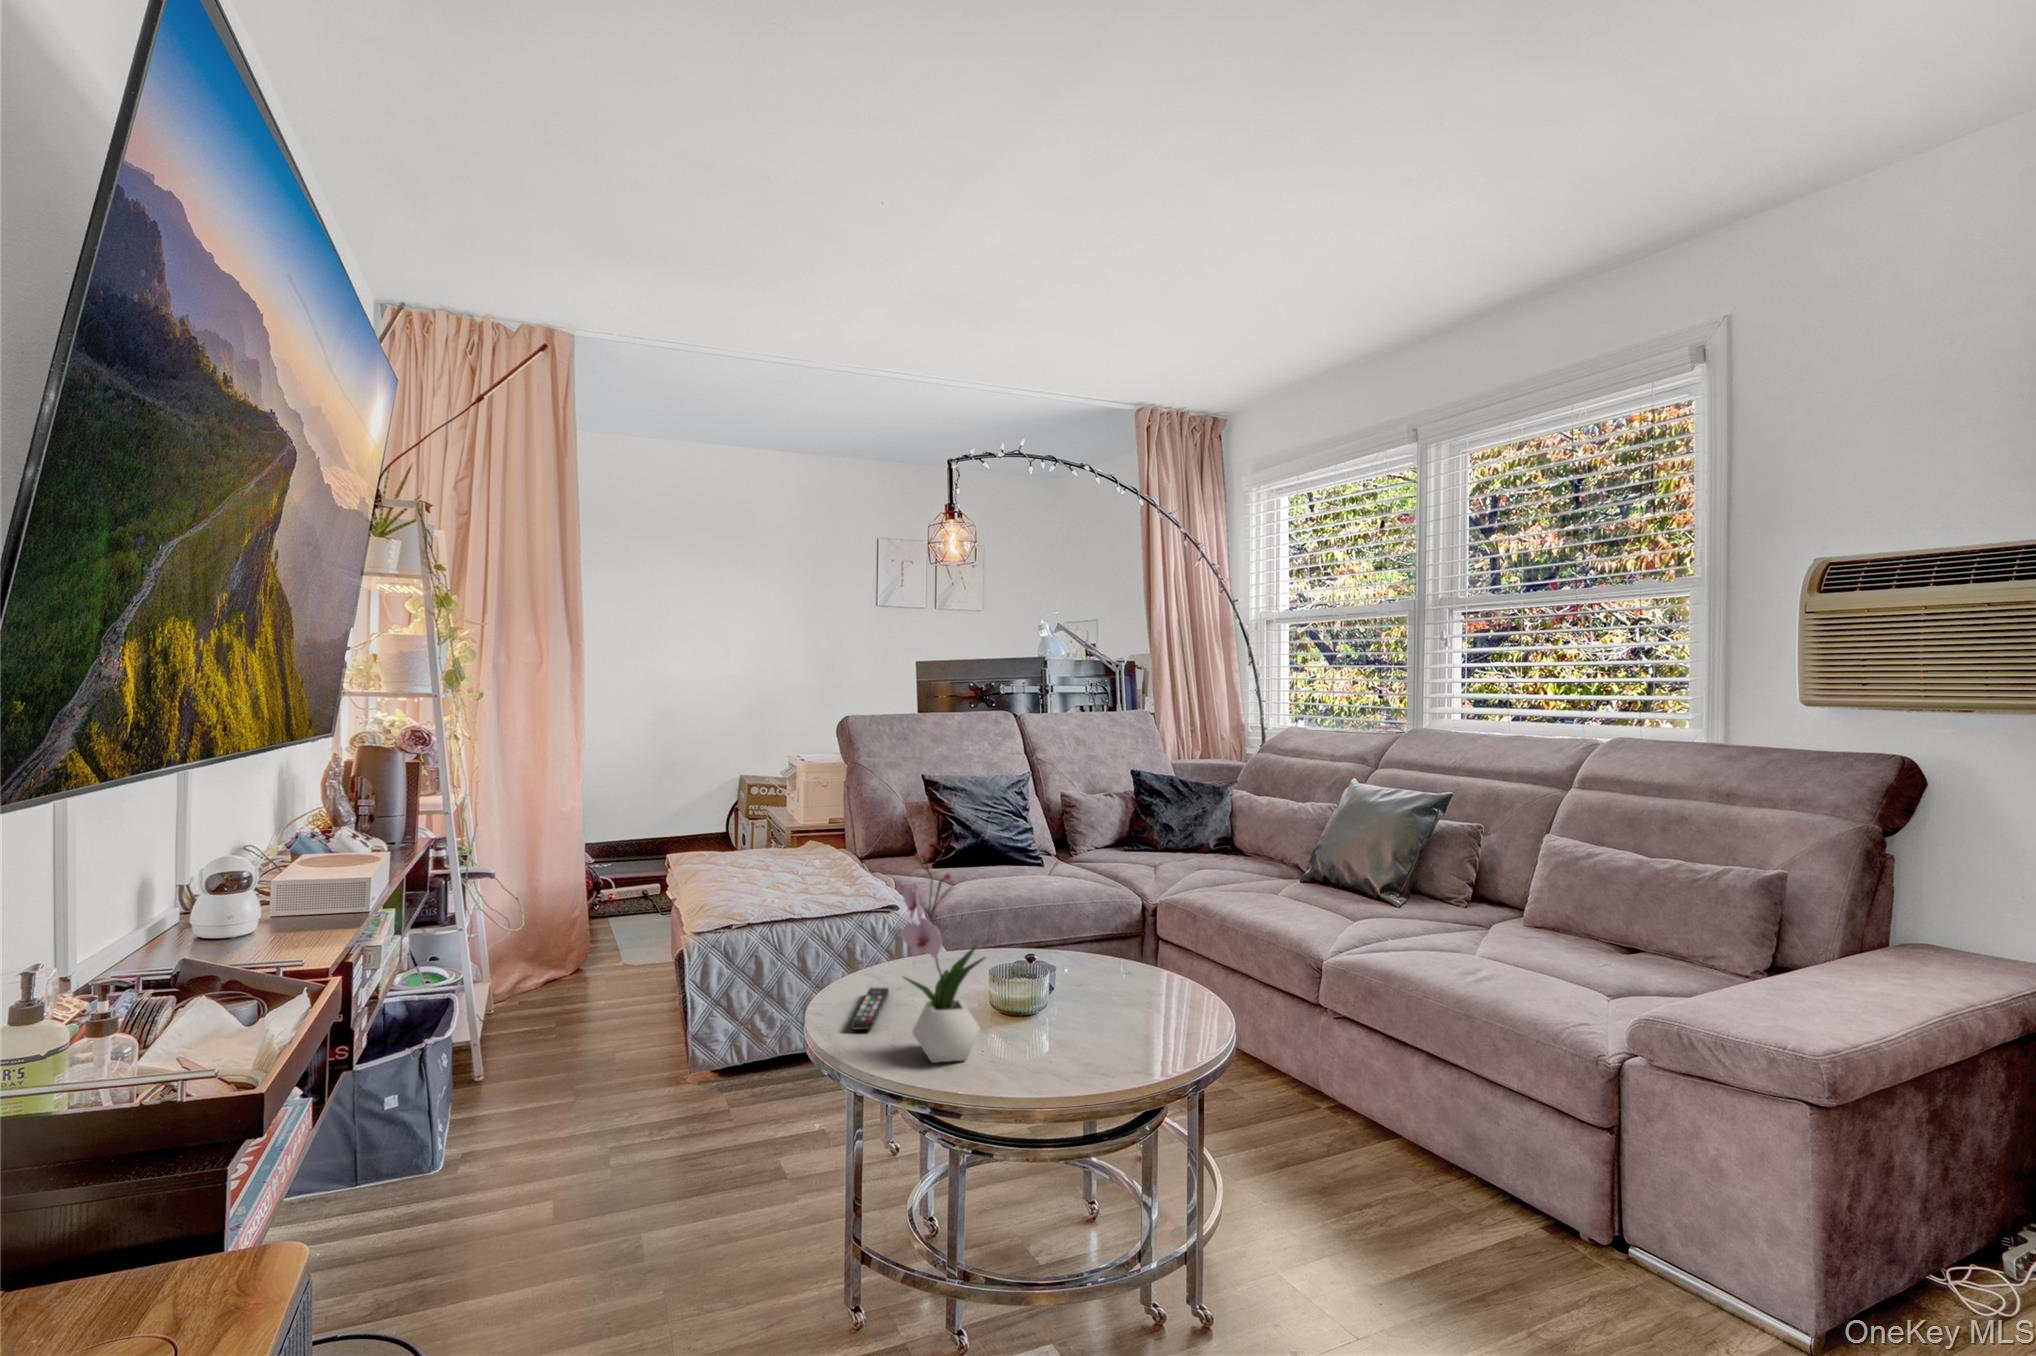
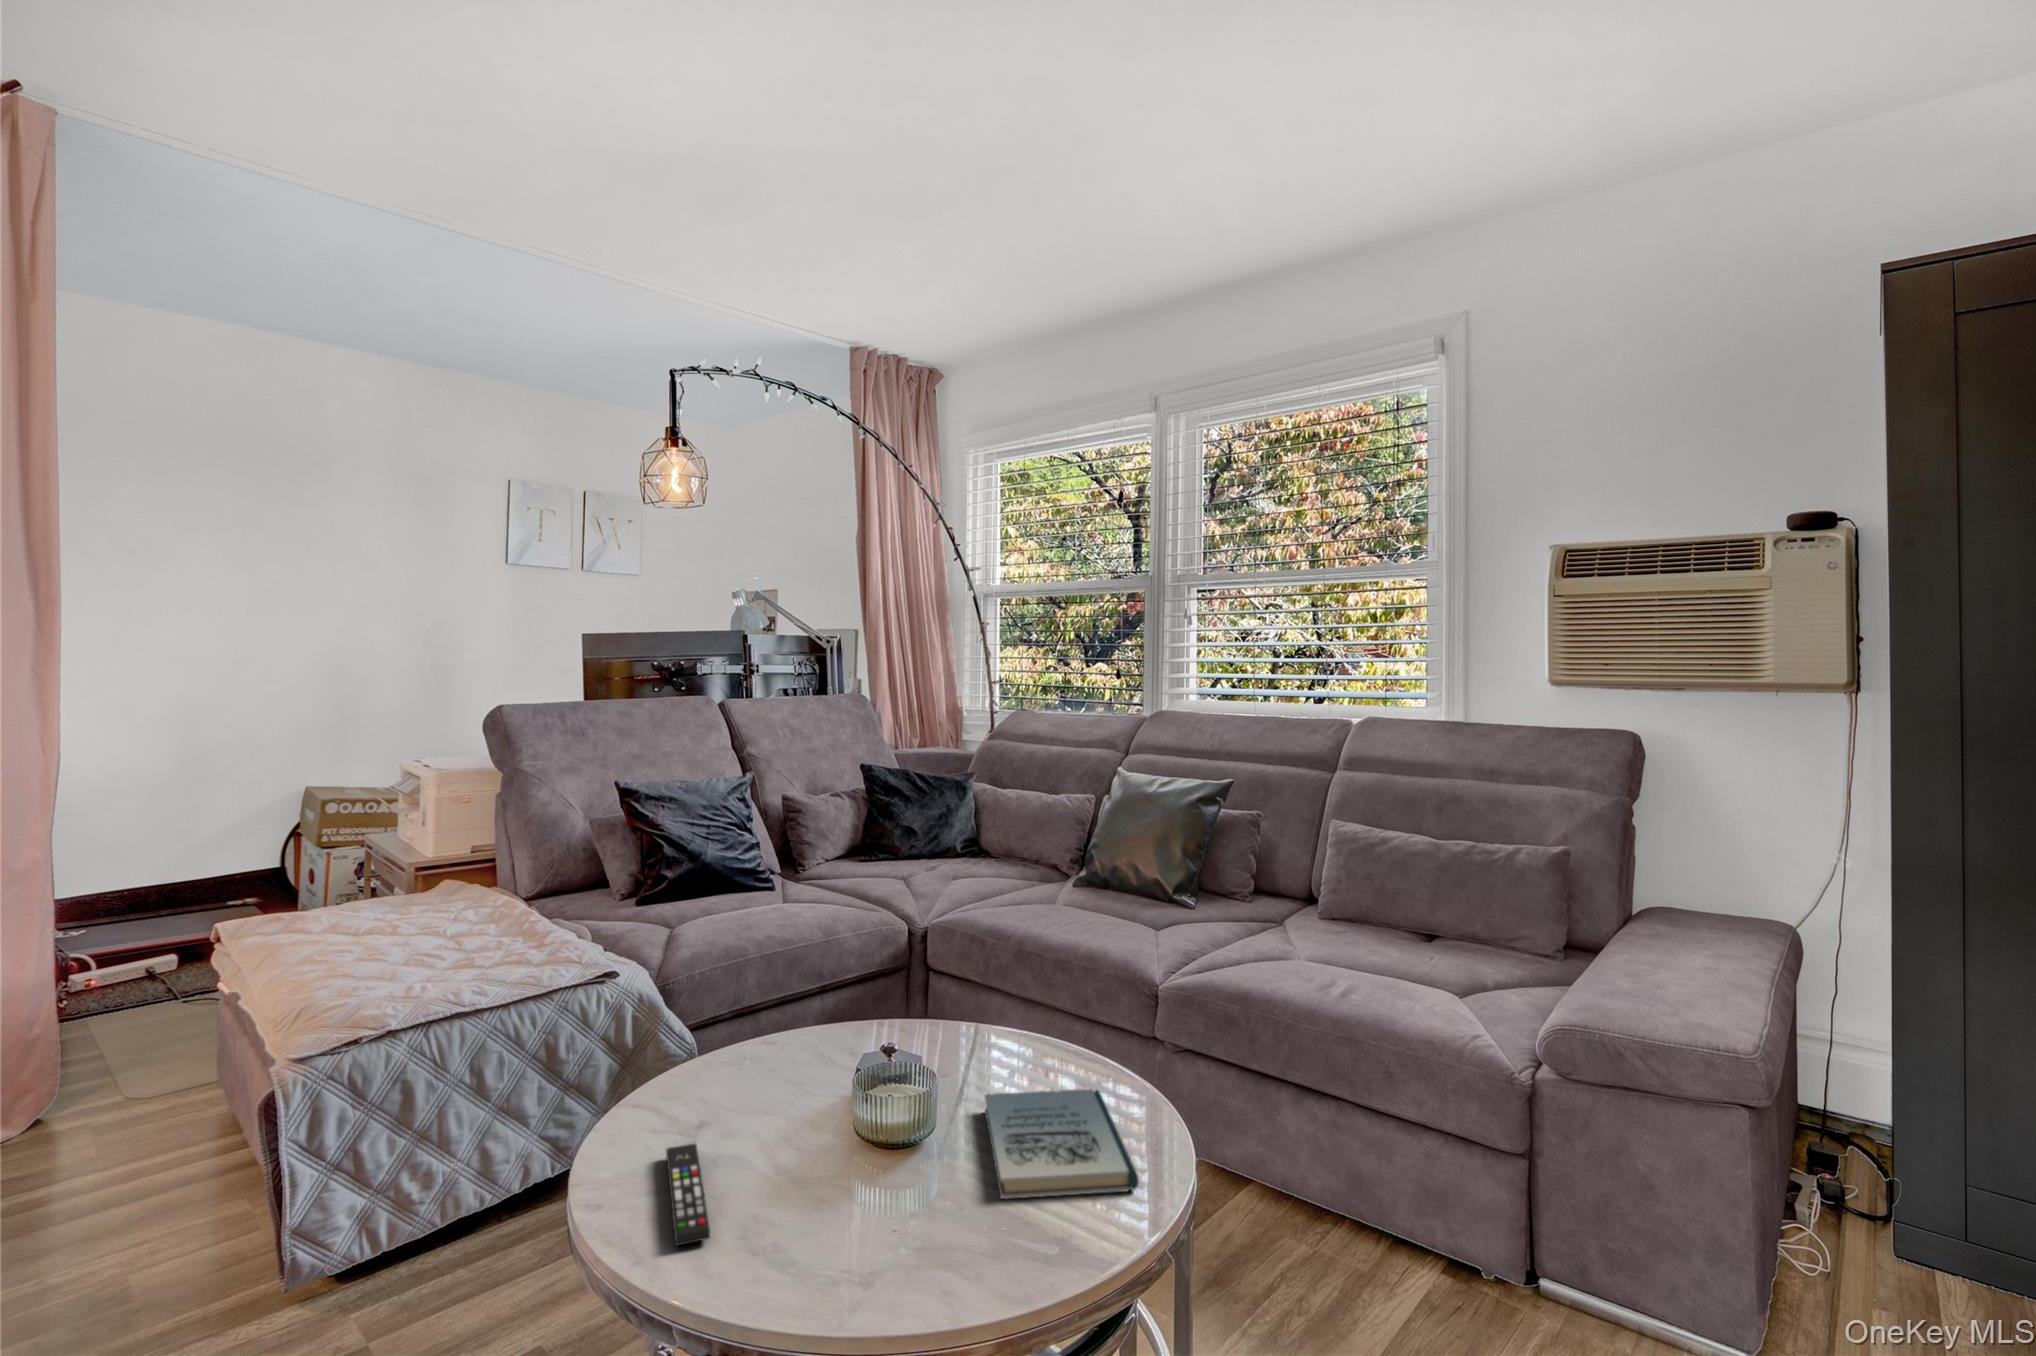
flower arrangement: present [901,854,984,1063] -> none [779,957,926,1293]
book: none [1061,989,1176,1052] -> present [985,1089,1139,1199]

